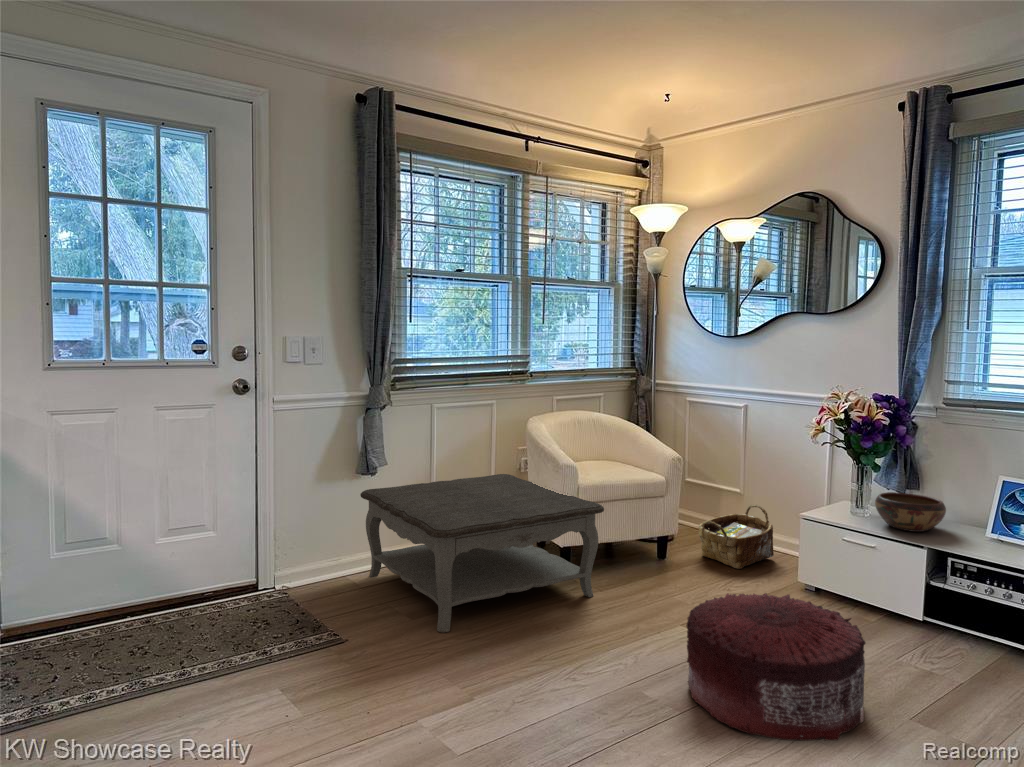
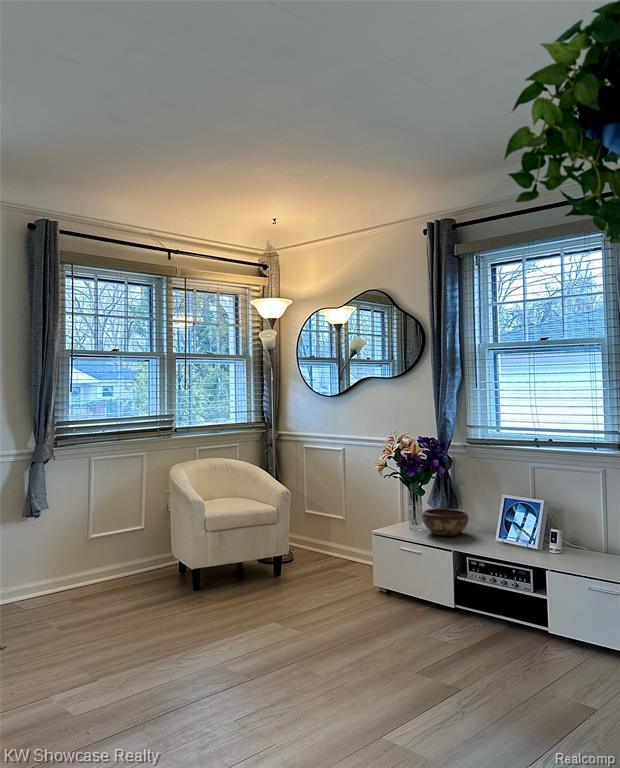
coffee table: present [360,474,604,633] -> none [27,512,222,638]
woven basket: present [699,505,774,569] -> none [309,526,366,576]
pouf: present [686,593,866,741] -> none [261,586,388,688]

